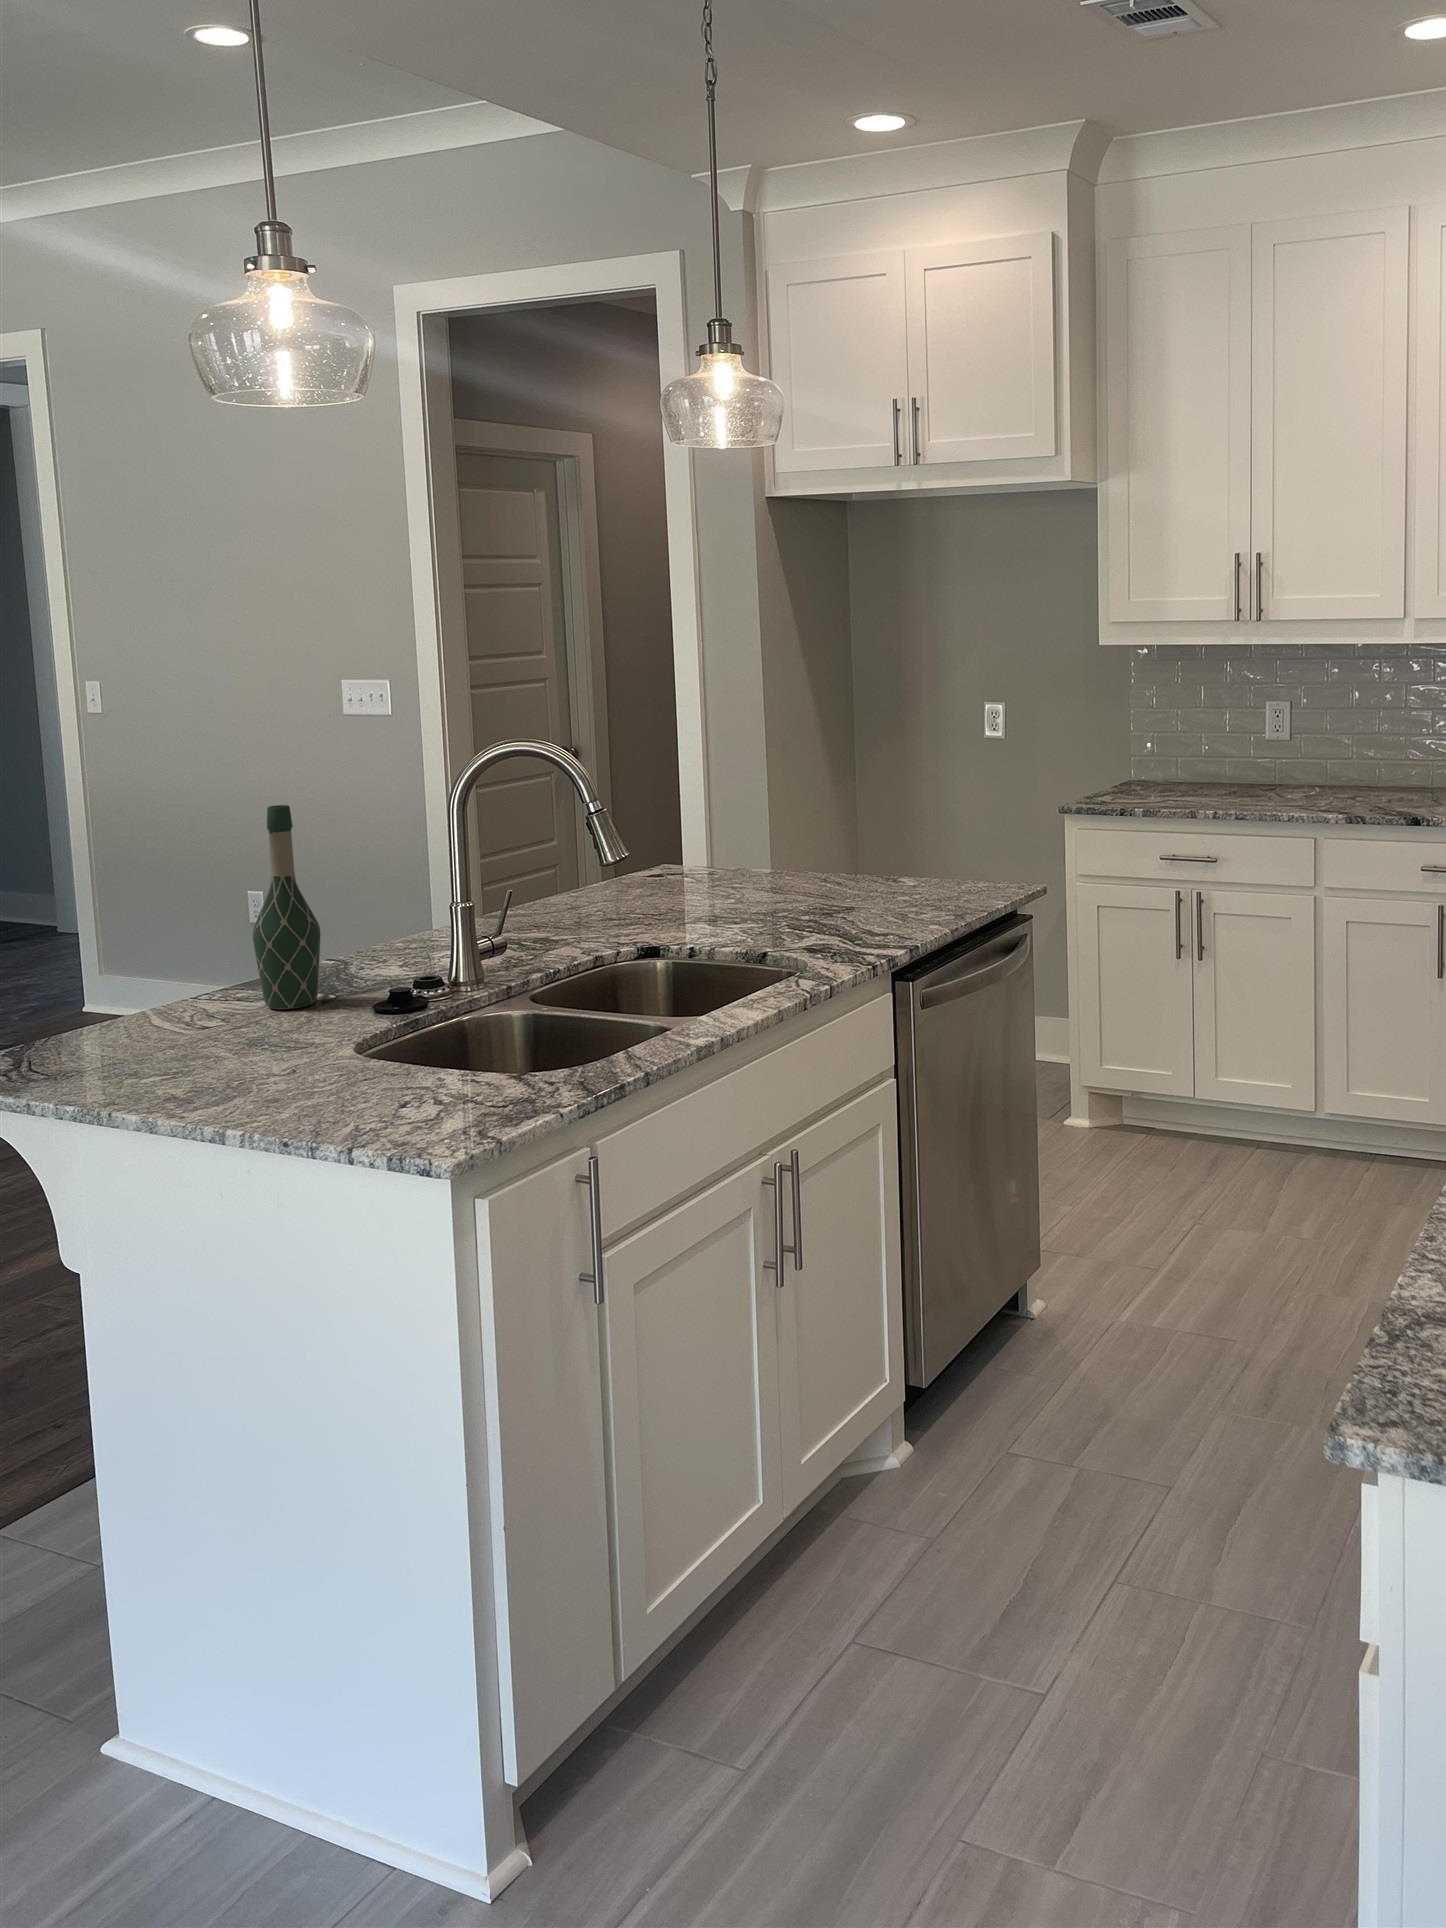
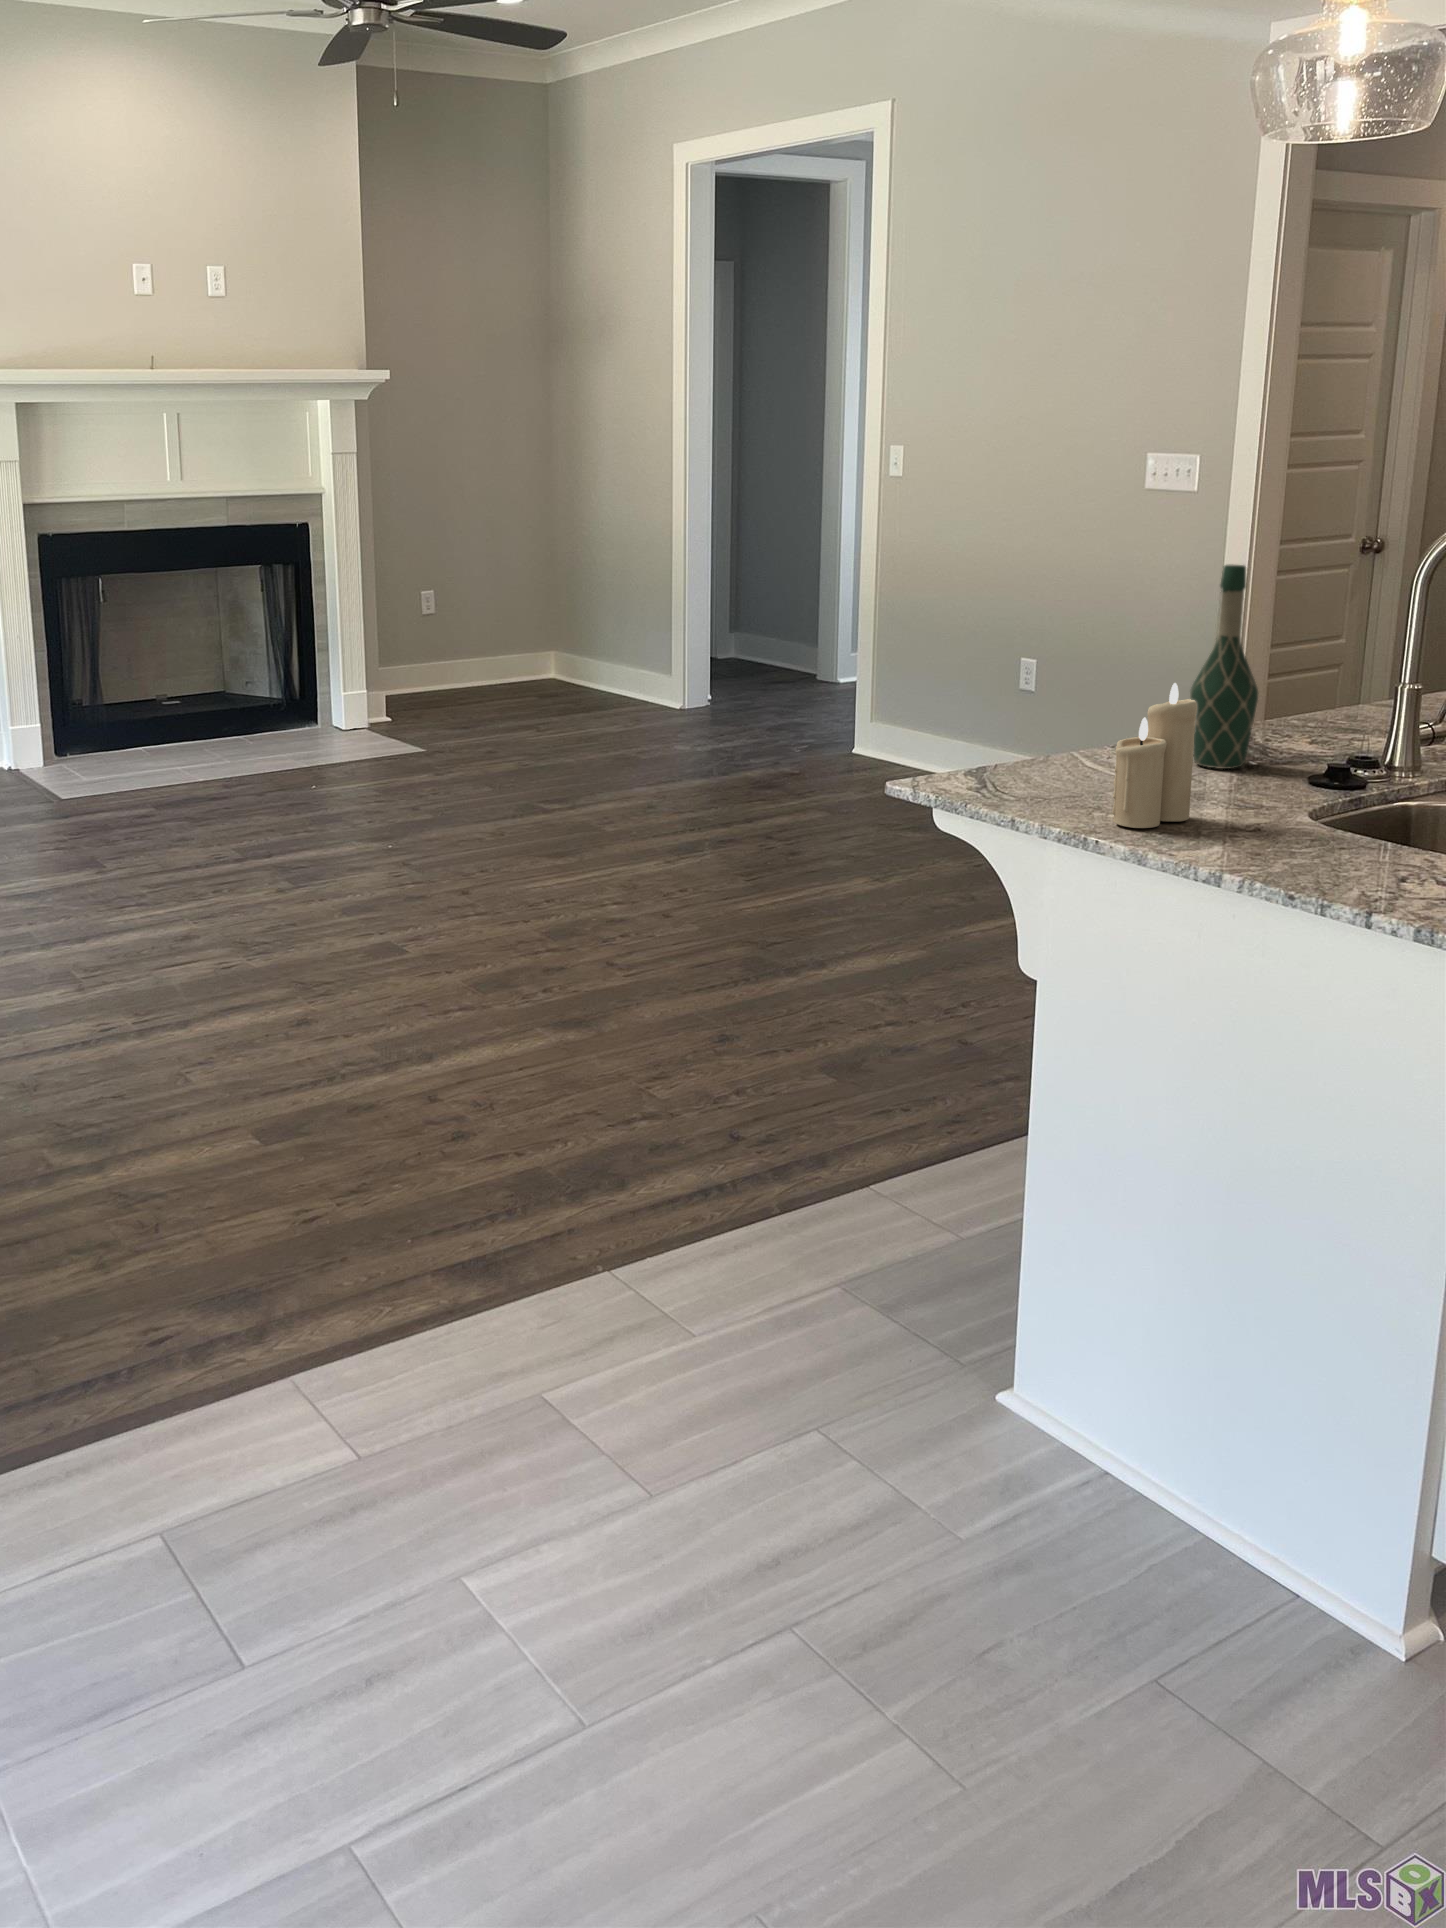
candle: none [128,936,222,1093] -> present [1112,683,1197,828]

